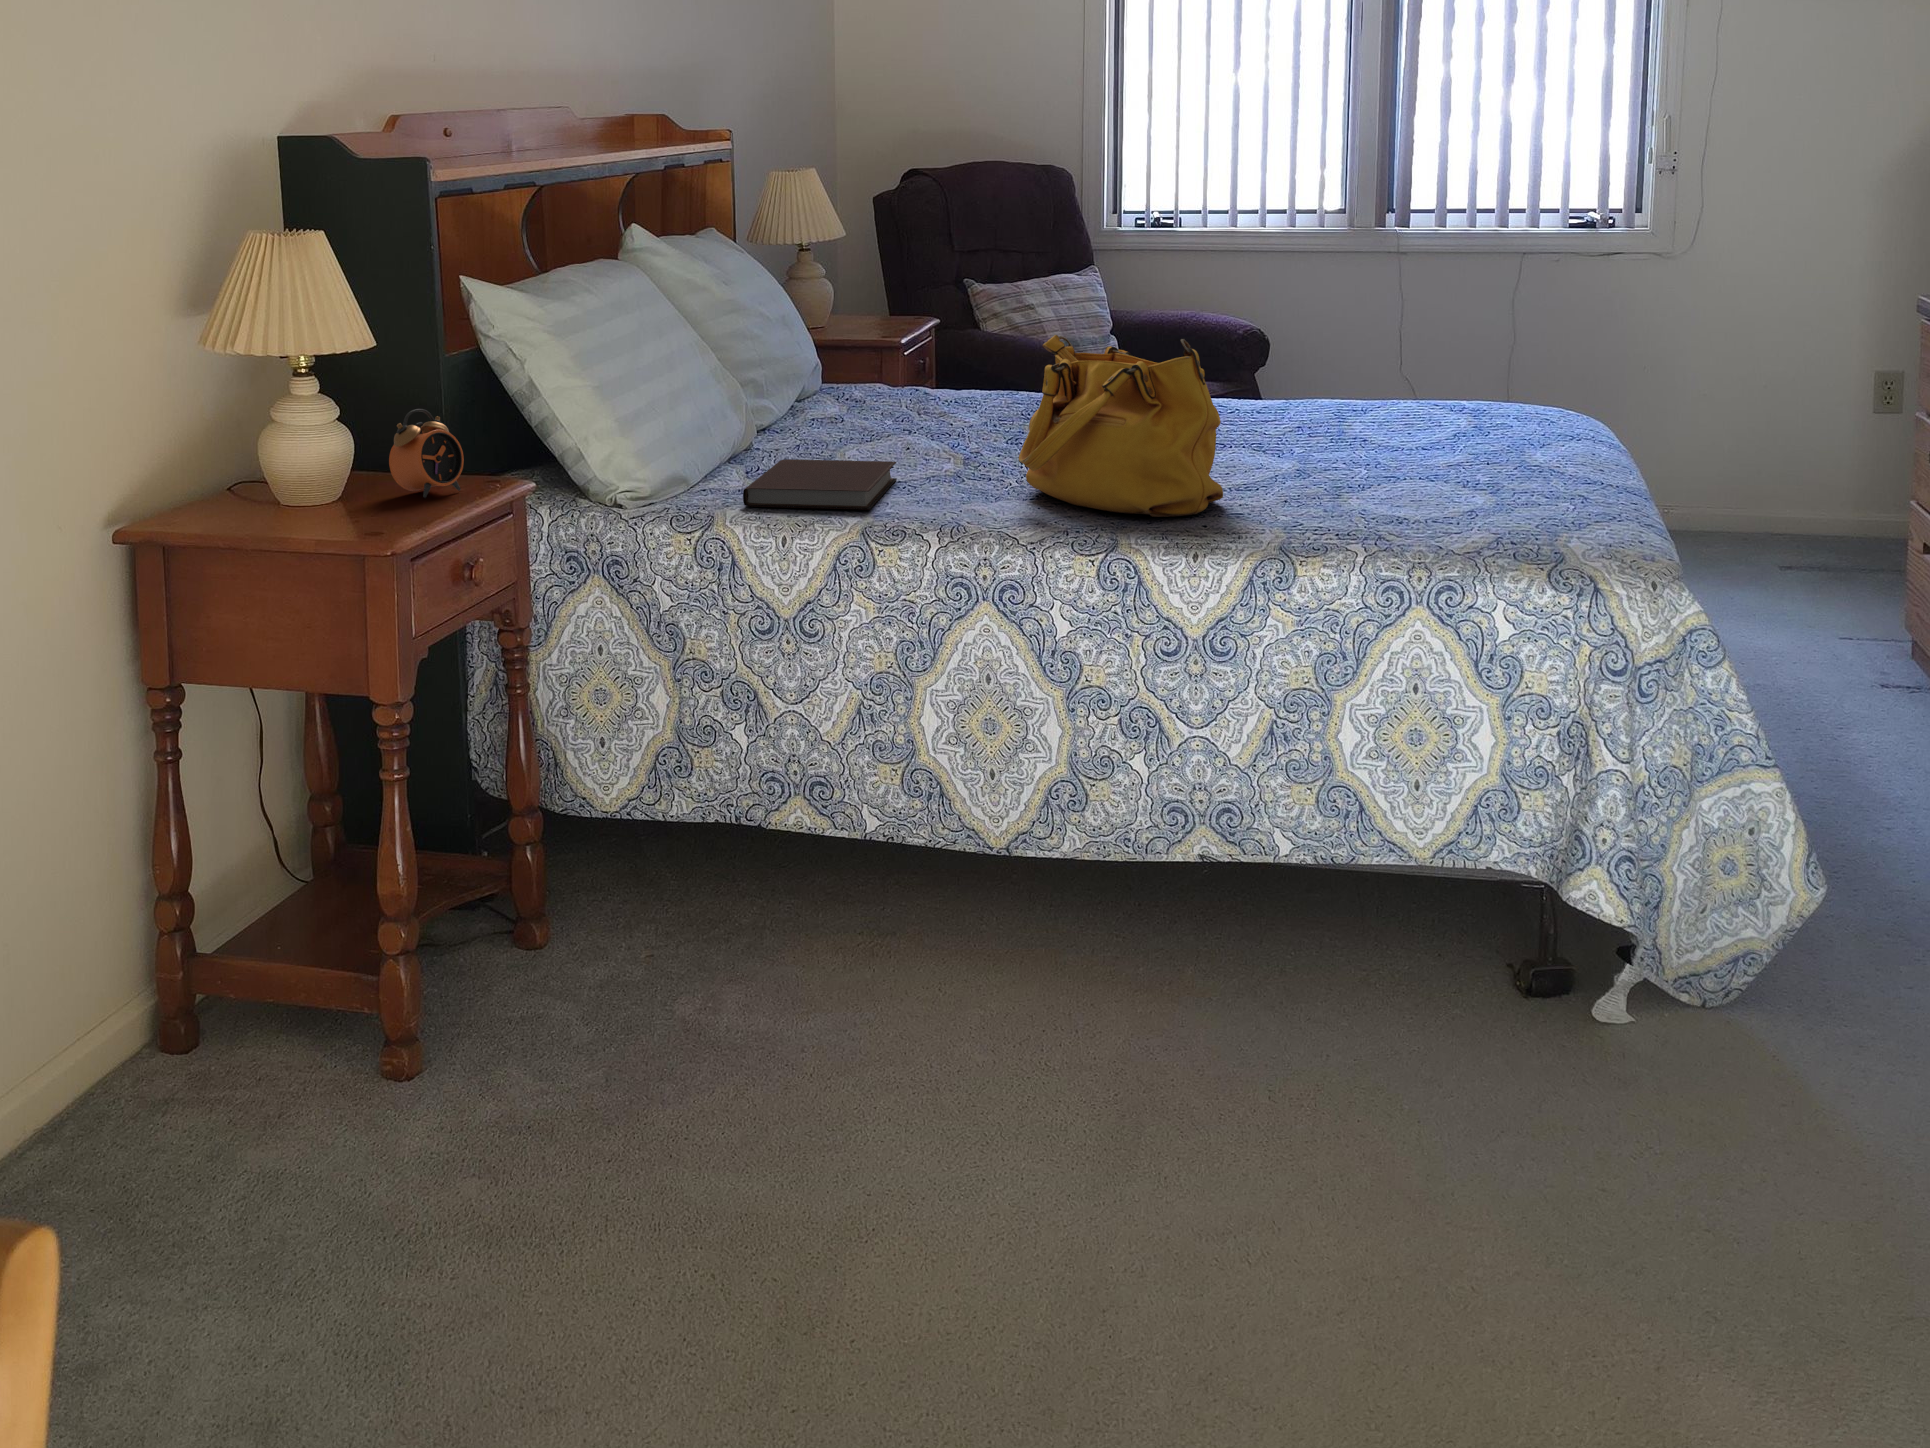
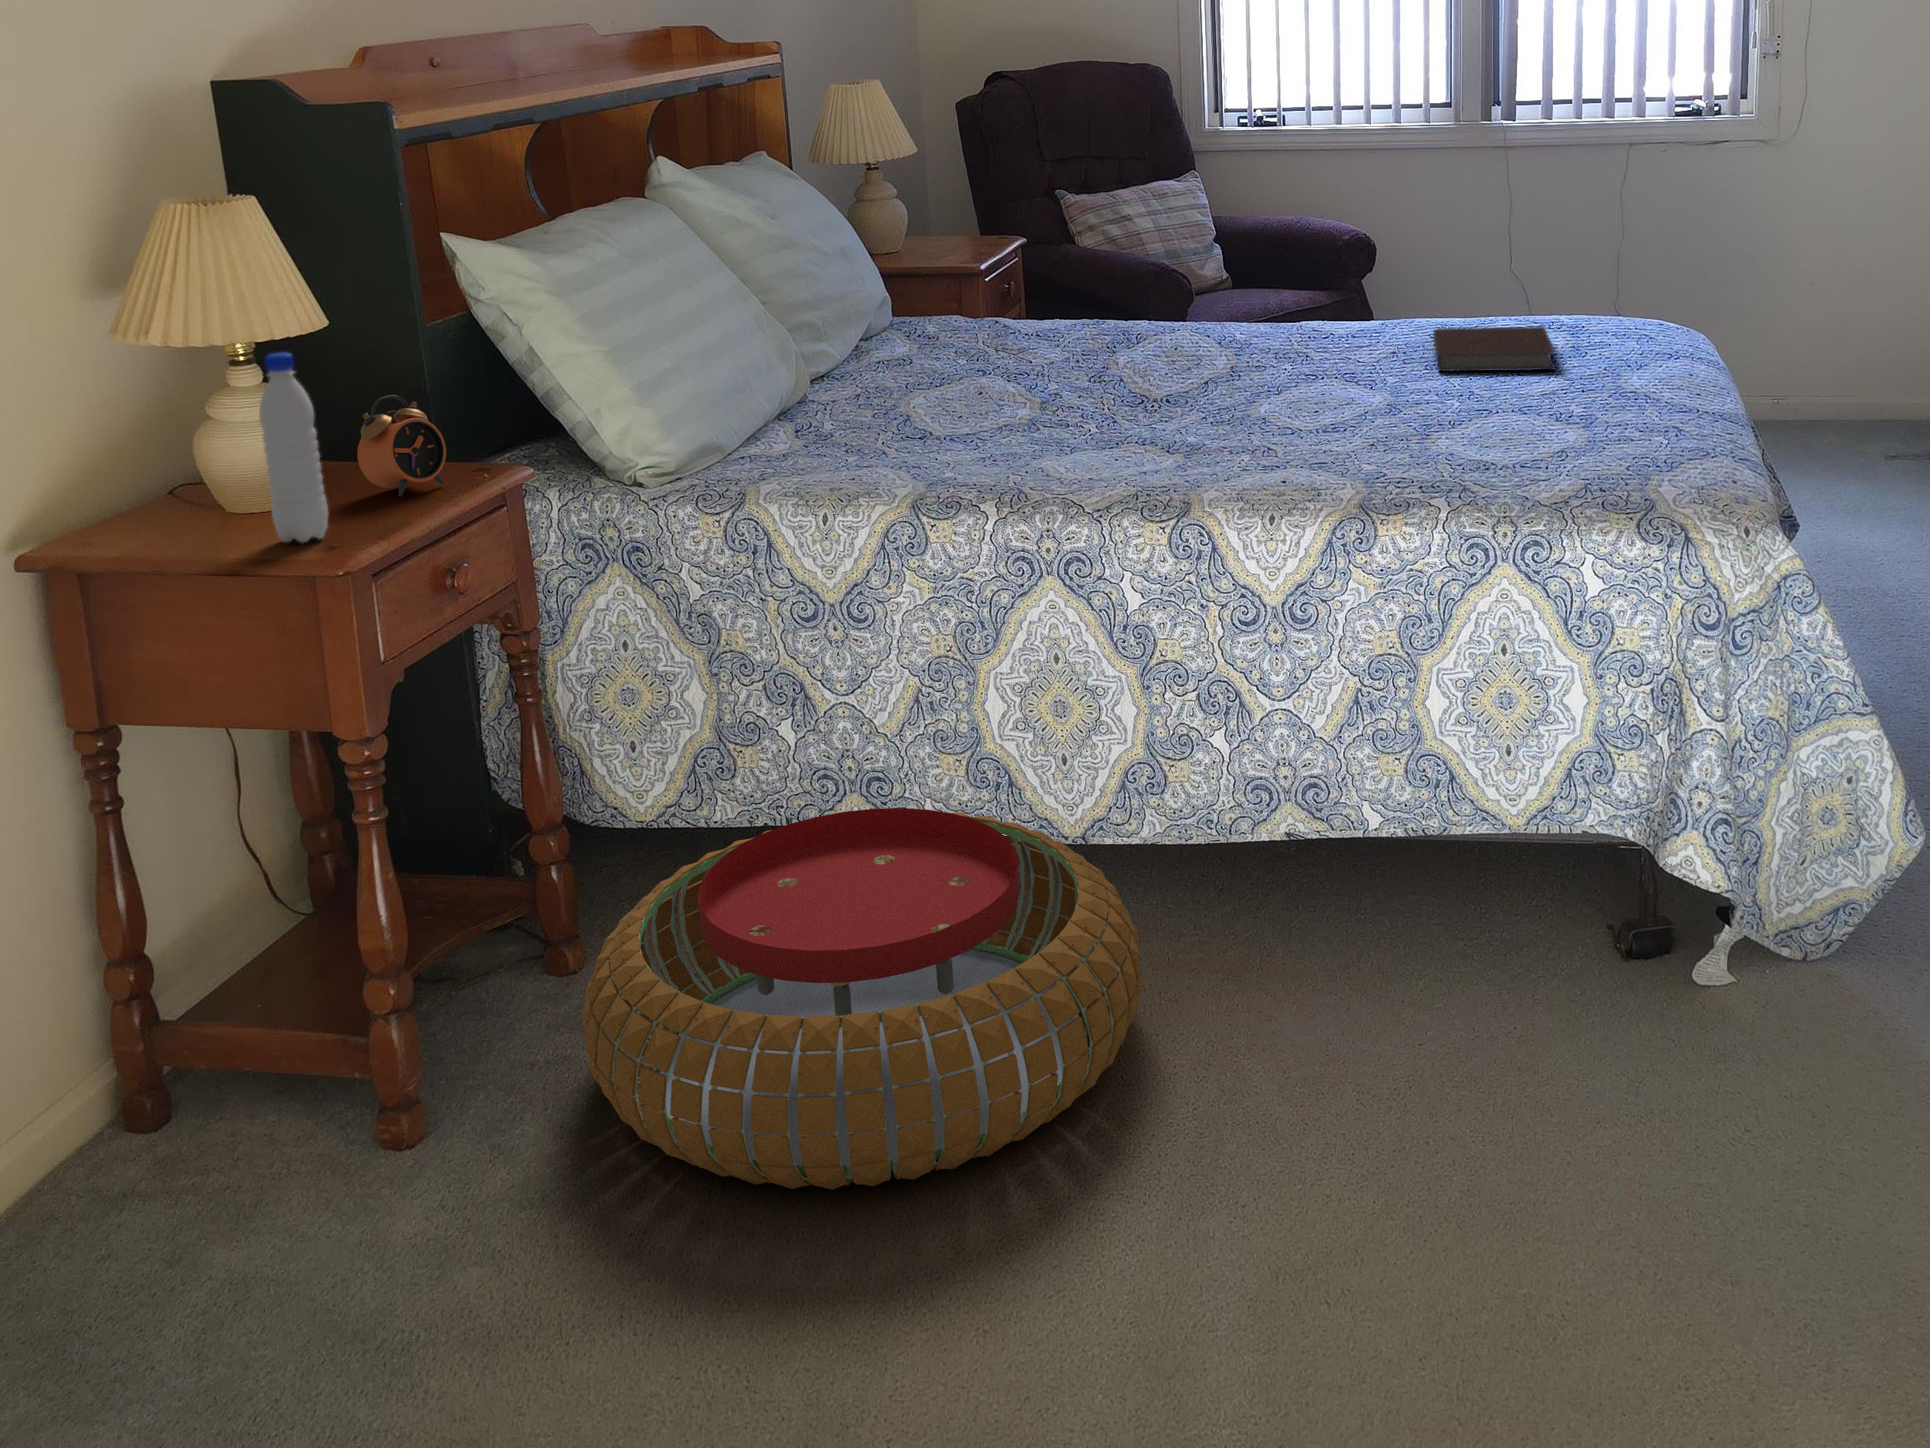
handbag: present [1019,335,1223,517] -> none [1082,274,1304,472]
water bottle: none [321,361,372,528] -> present [259,352,329,543]
notebook: present [743,459,897,510] -> present [1433,326,1555,372]
pouf: none [560,809,1065,1138] -> present [582,808,1142,1190]

